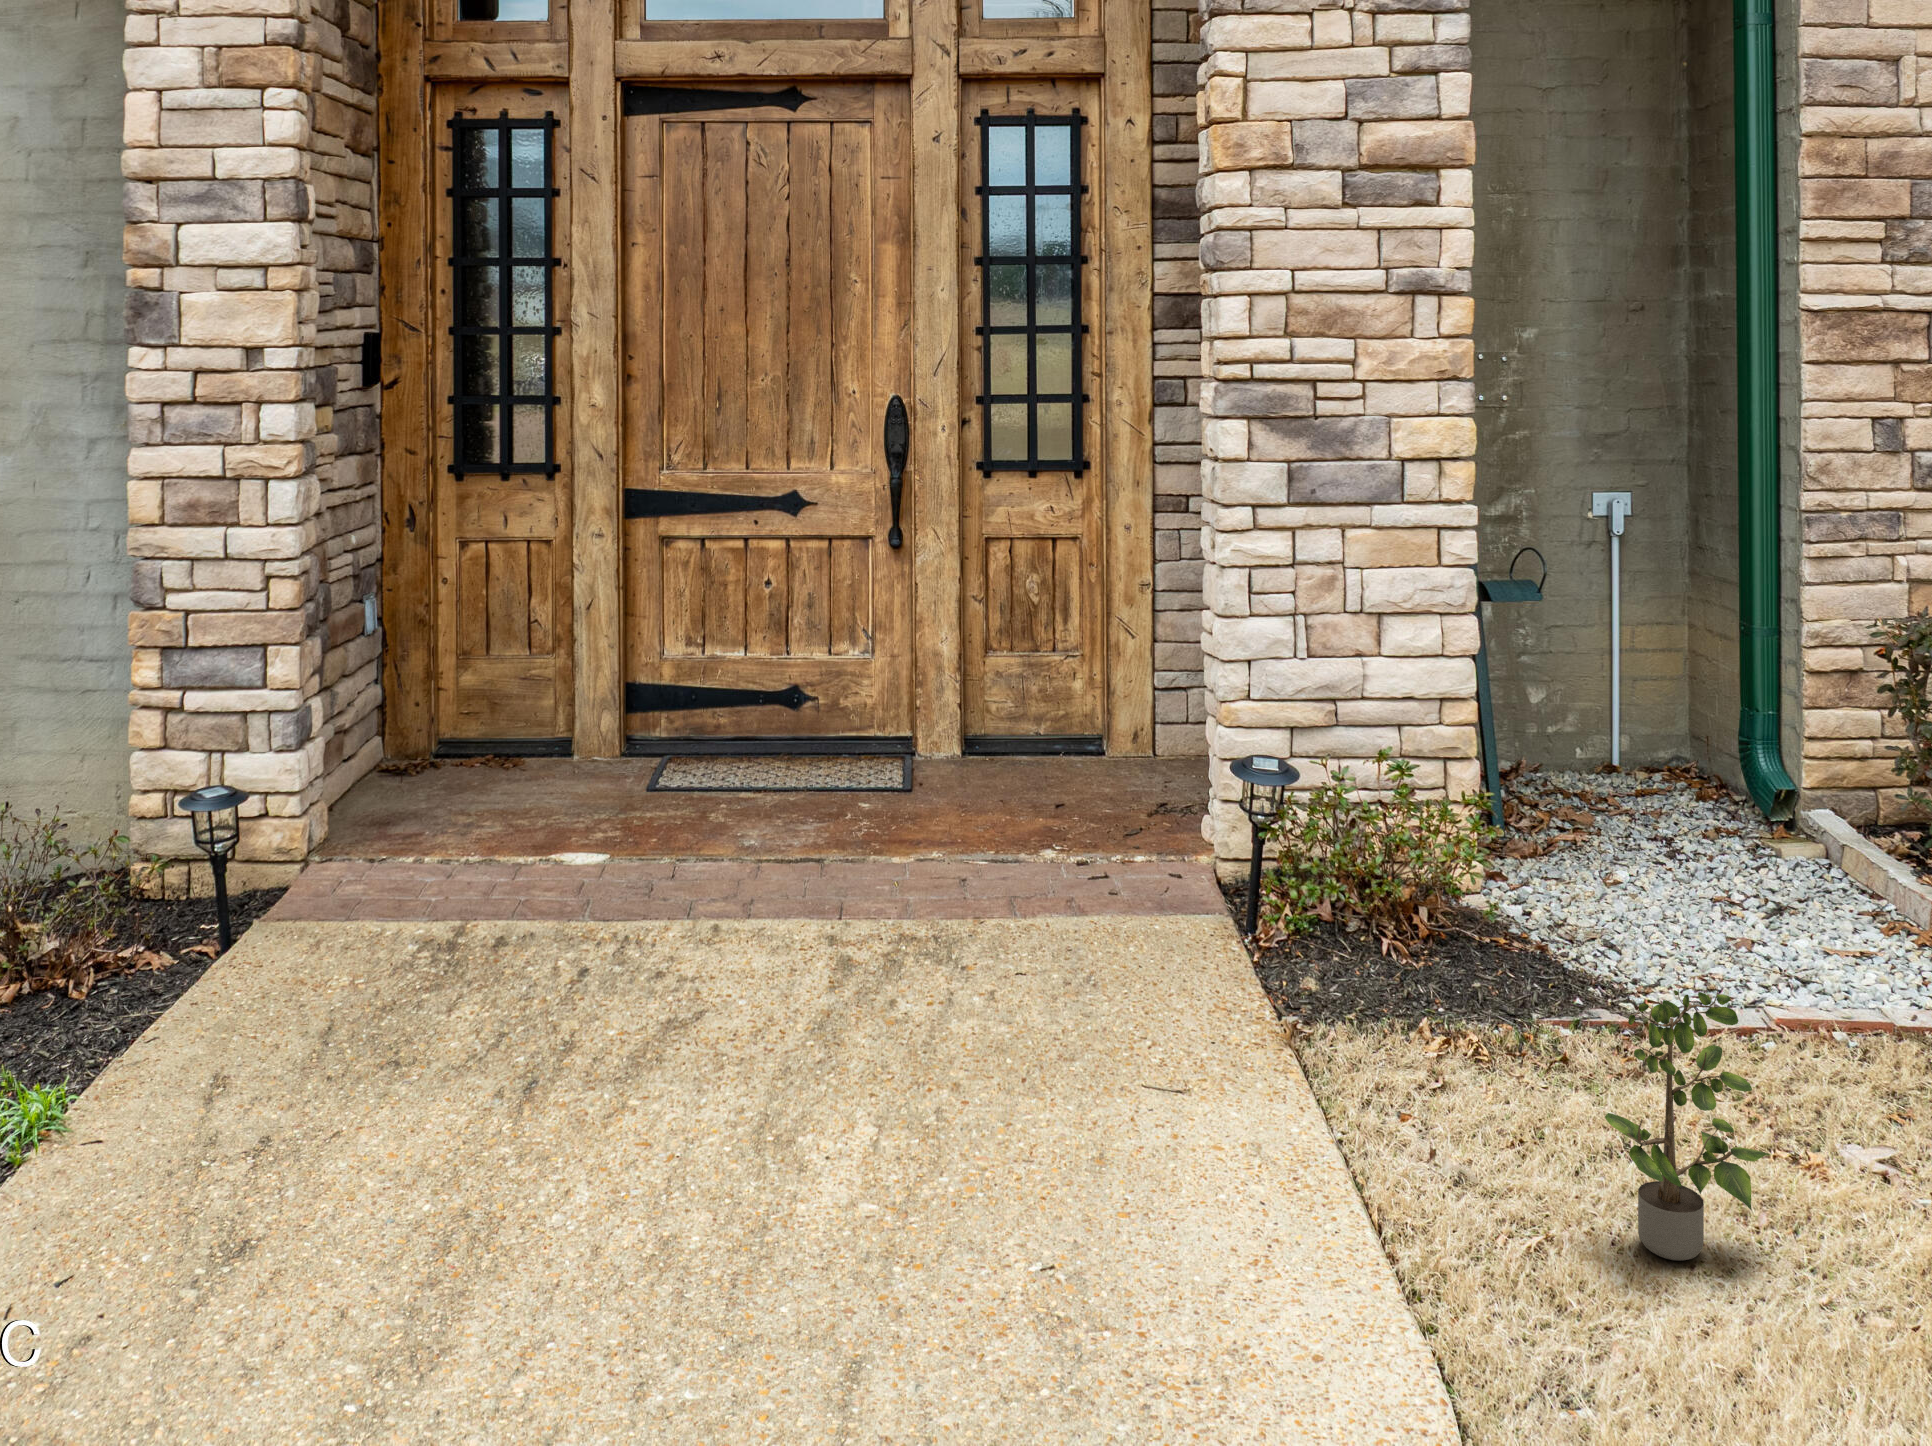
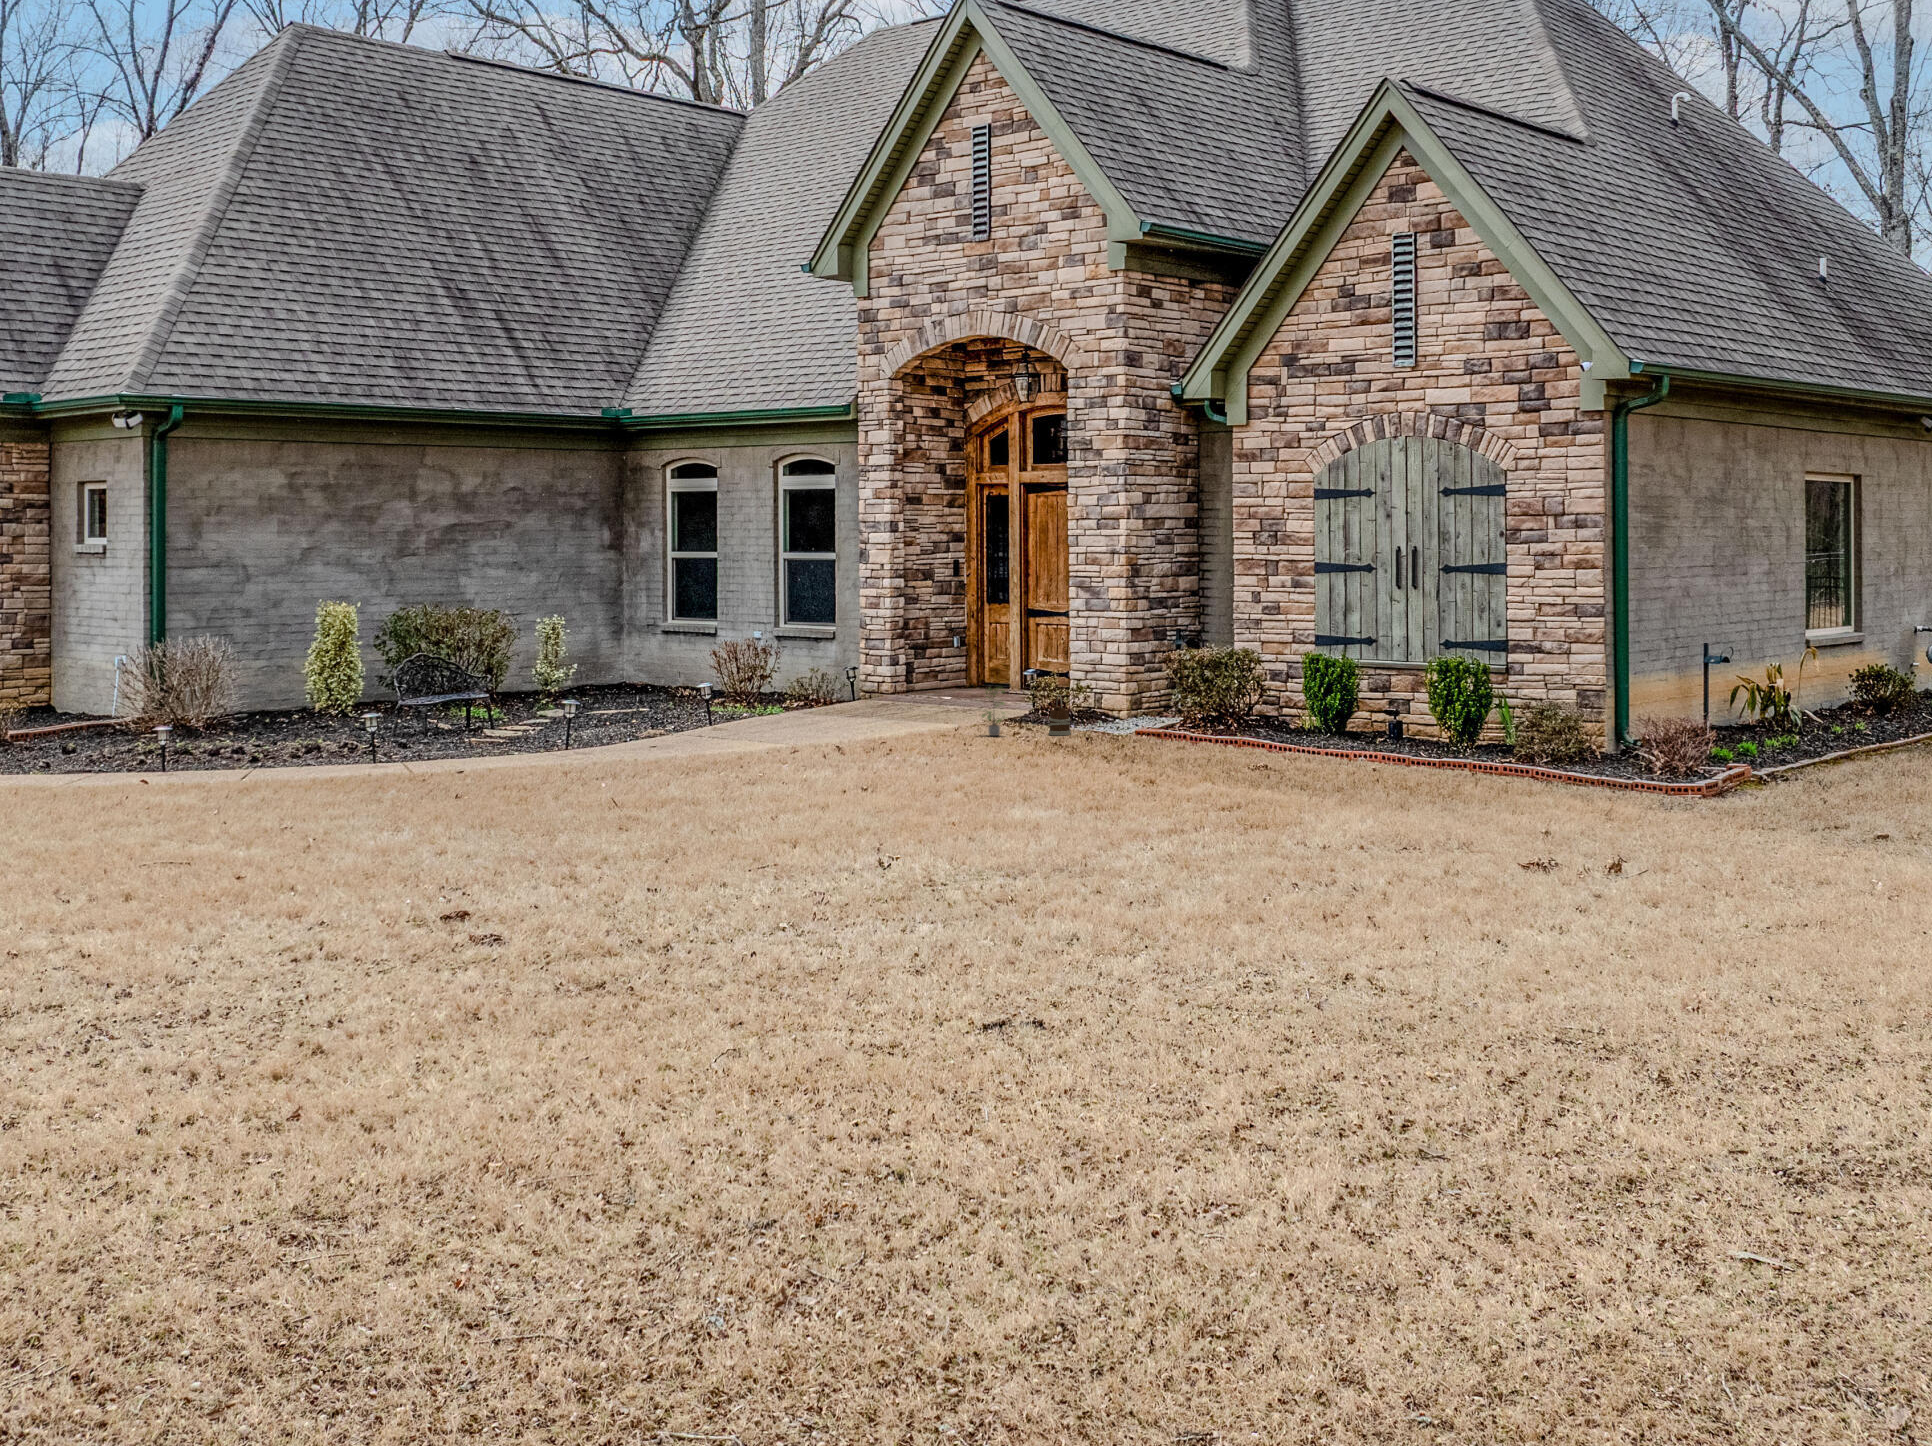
wooden bucket: none [1785,959,1903,1169] -> present [1049,695,1071,735]

